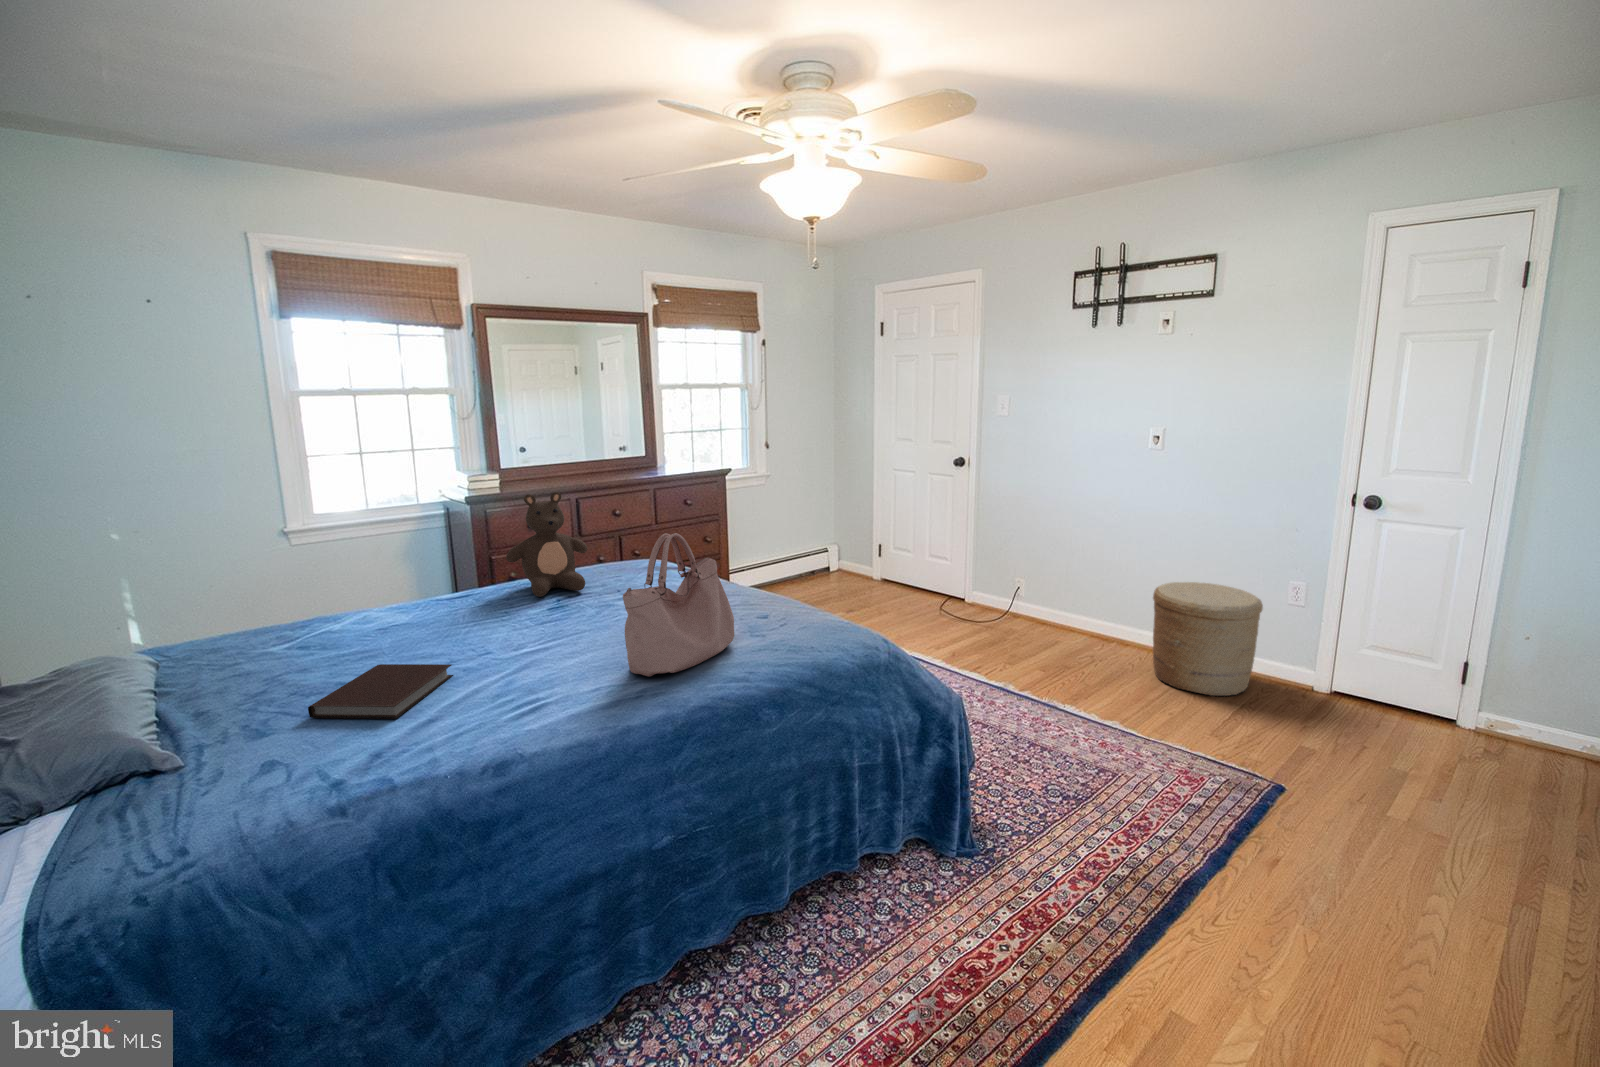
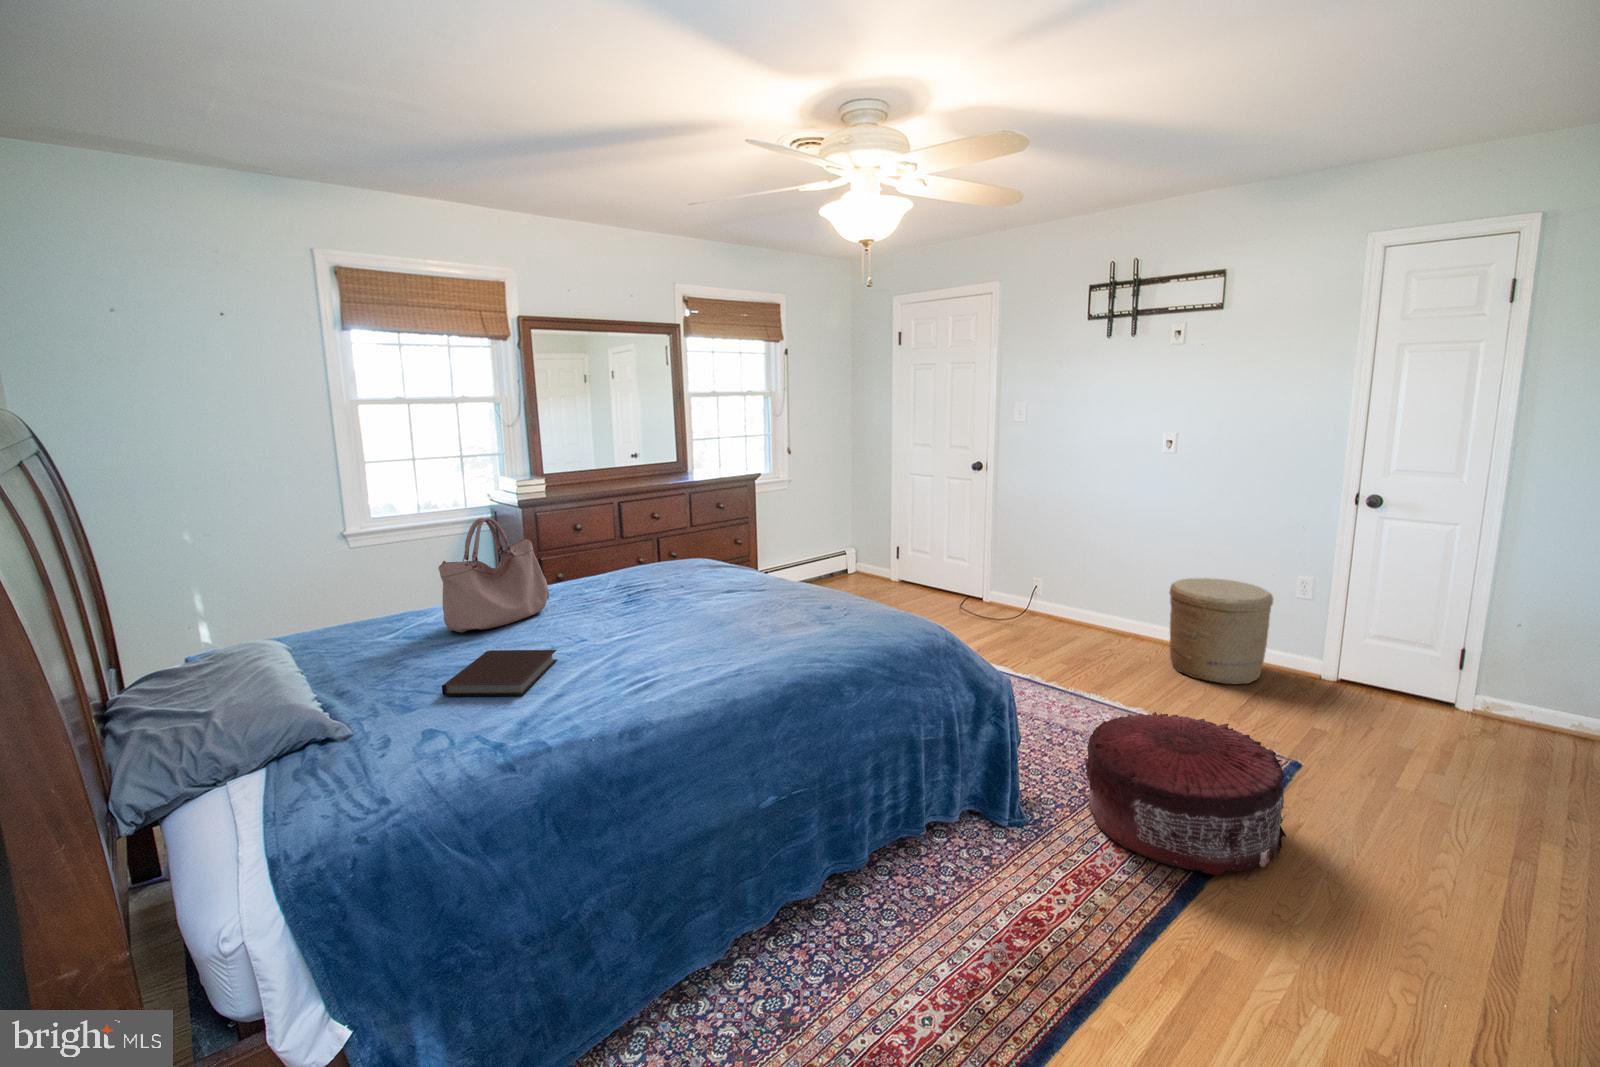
teddy bear: present [506,492,587,597] -> none [576,494,650,592]
handbag: present [623,533,734,676] -> present [438,518,549,632]
pouf: none [1043,731,1261,920] -> present [1085,712,1286,876]

